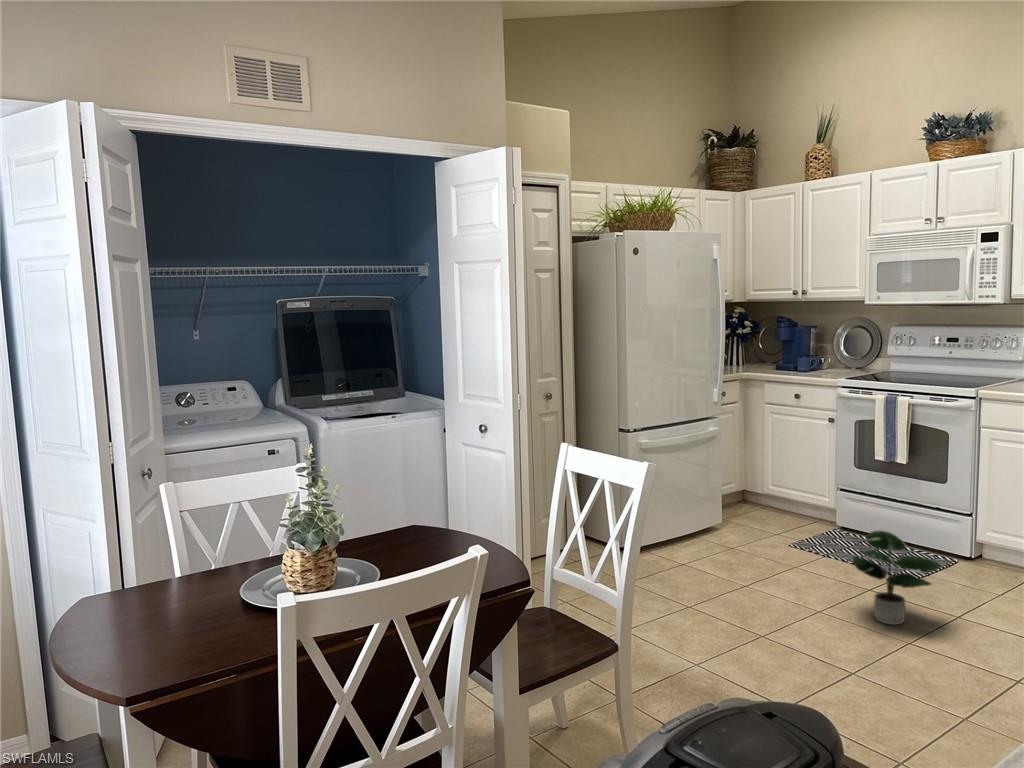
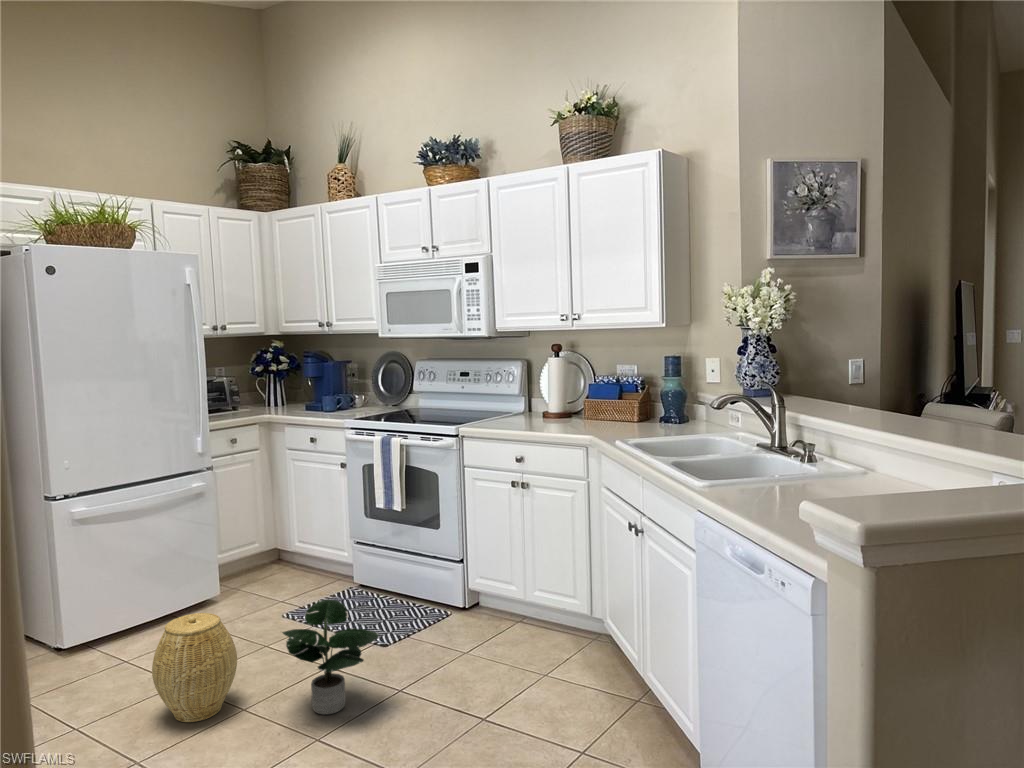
woven basket: none [739,530,806,615] -> present [152,613,237,722]

